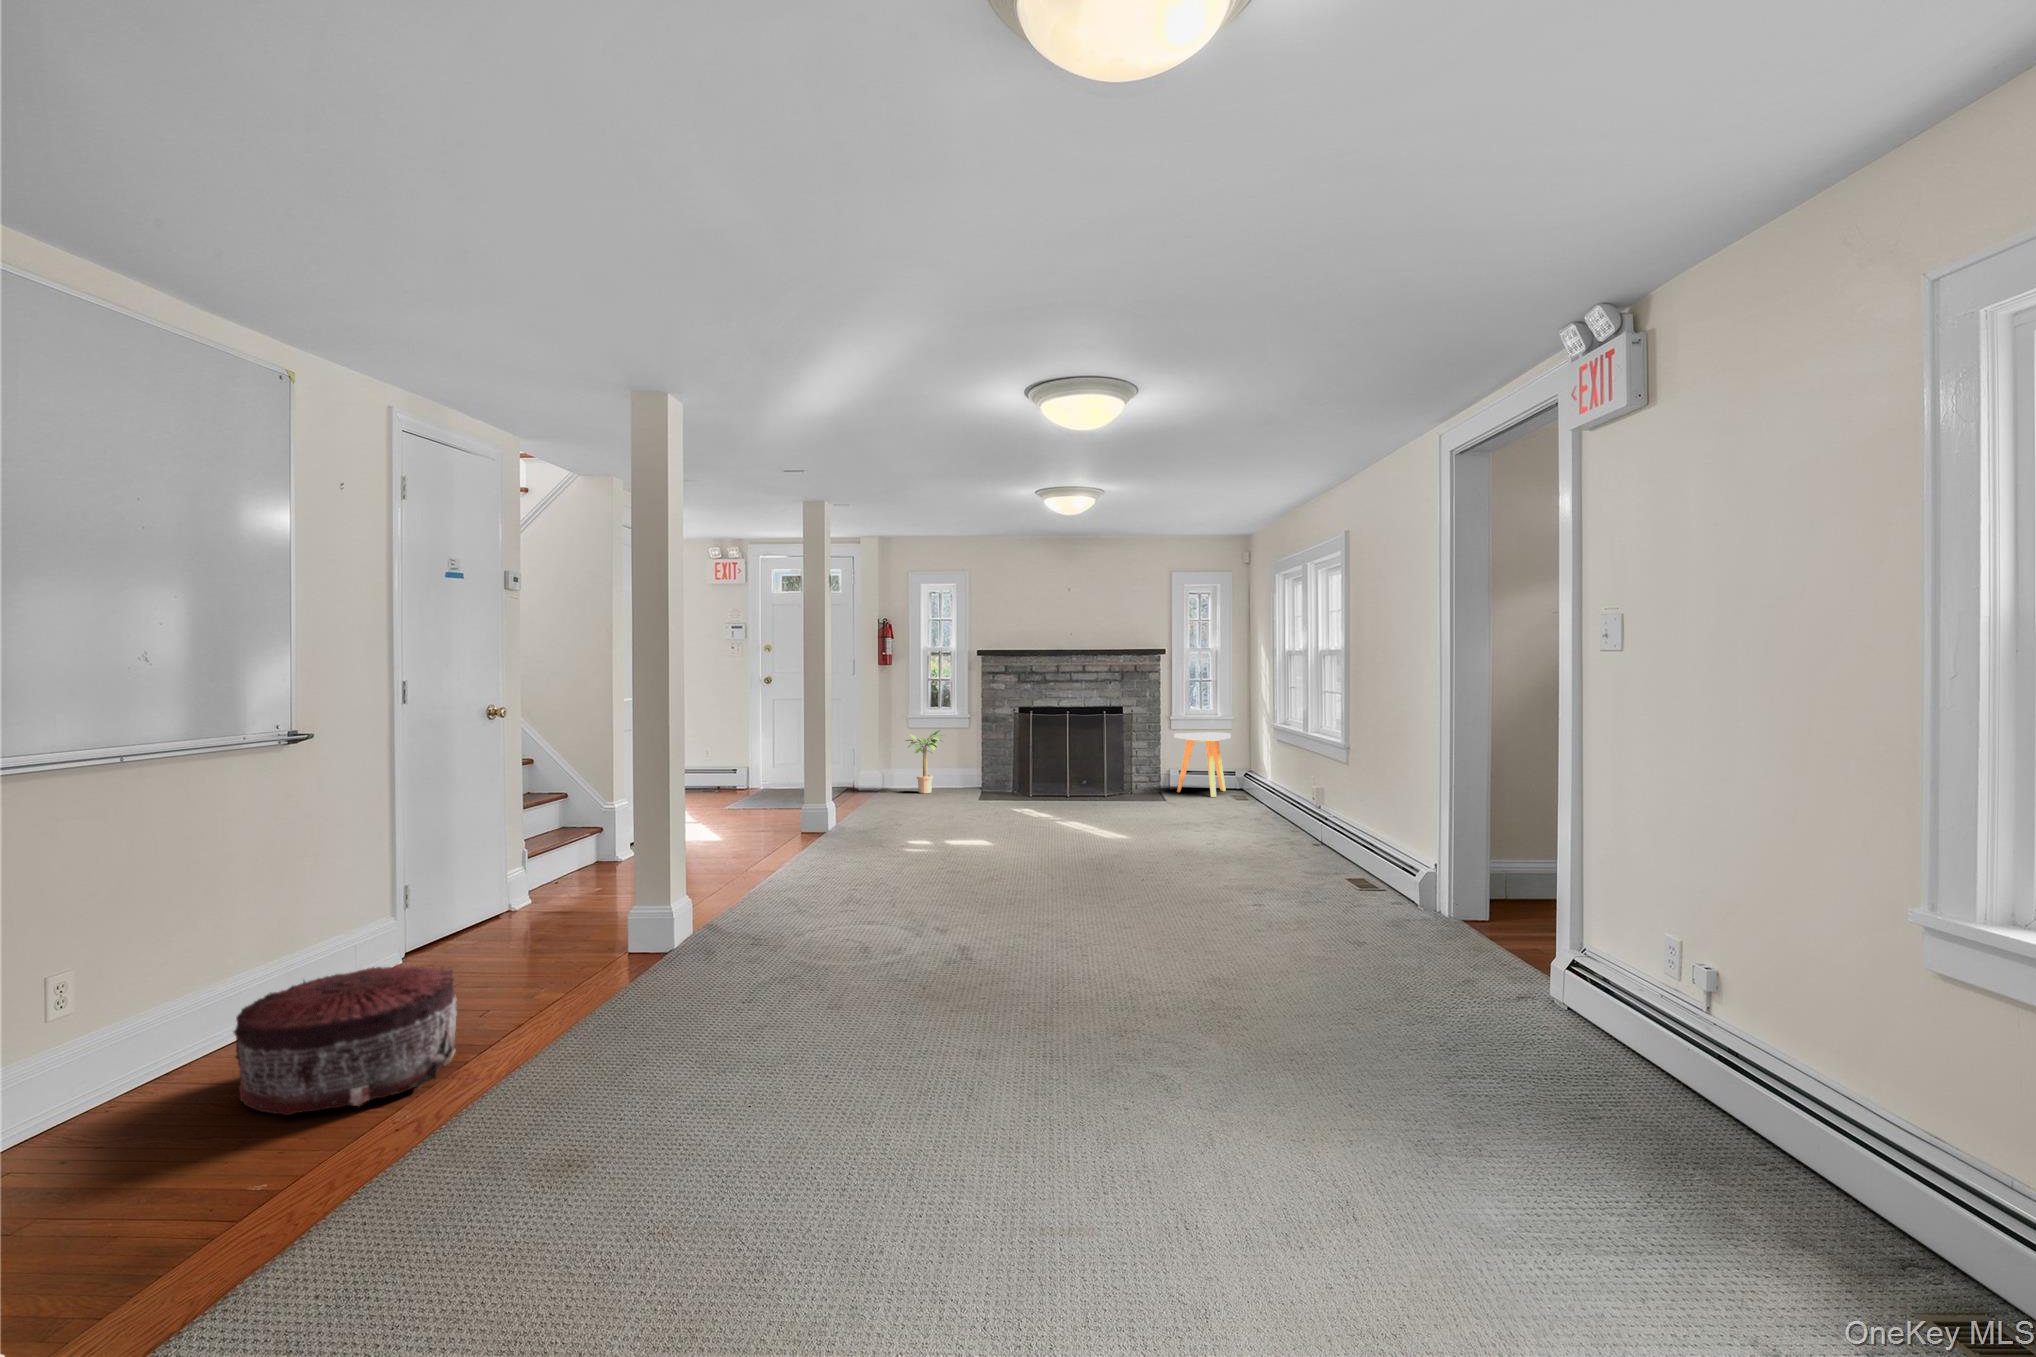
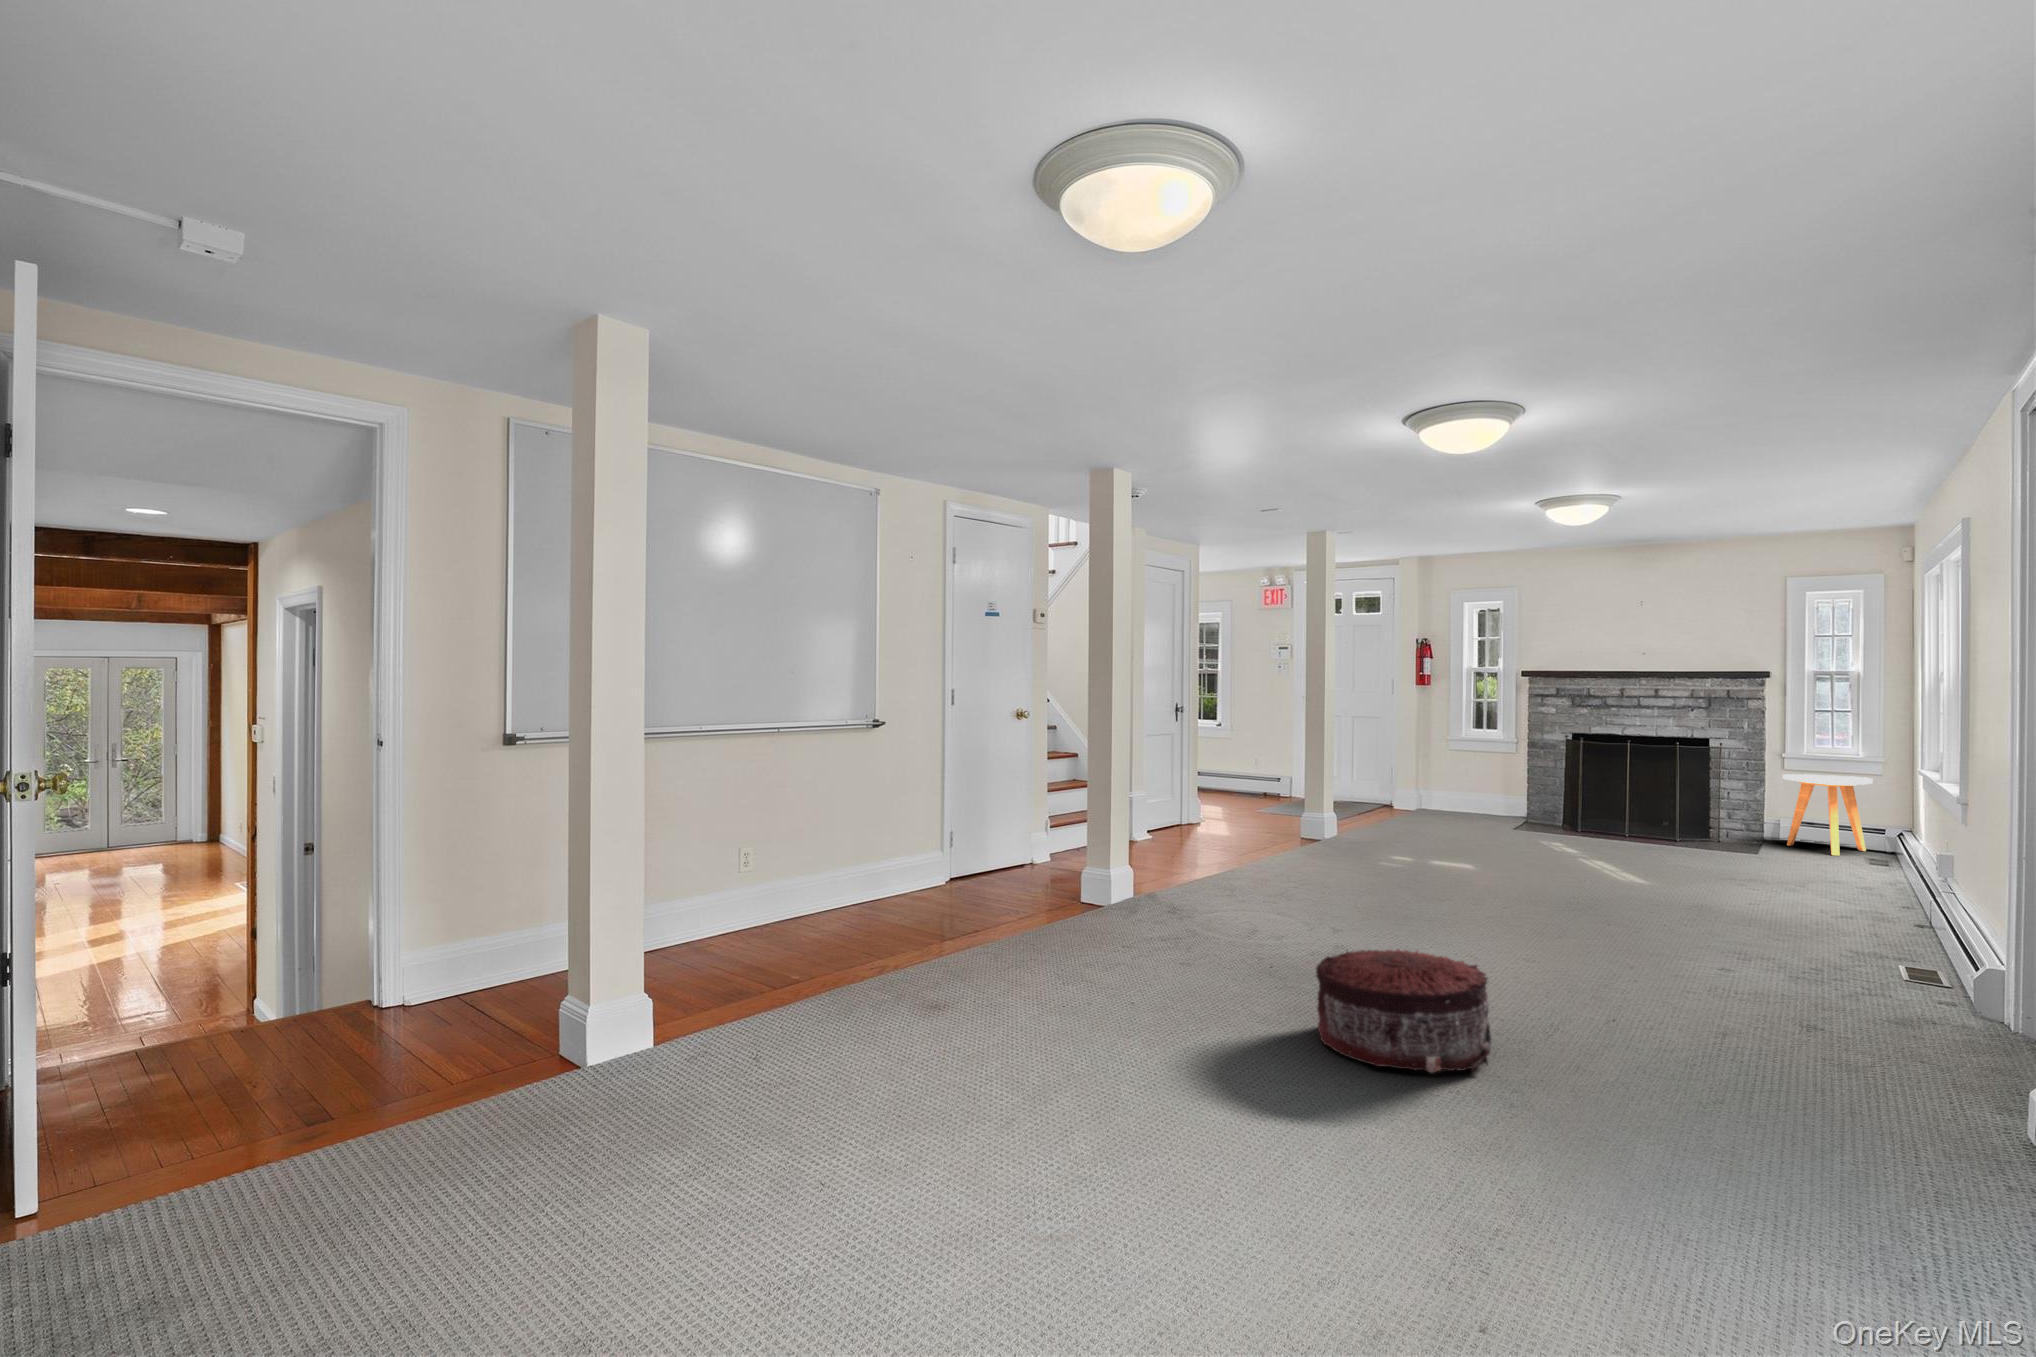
potted plant: present [906,730,946,793] -> none [1440,753,1488,817]
pouf: present [234,964,457,1115] -> present [1316,949,1491,1073]

